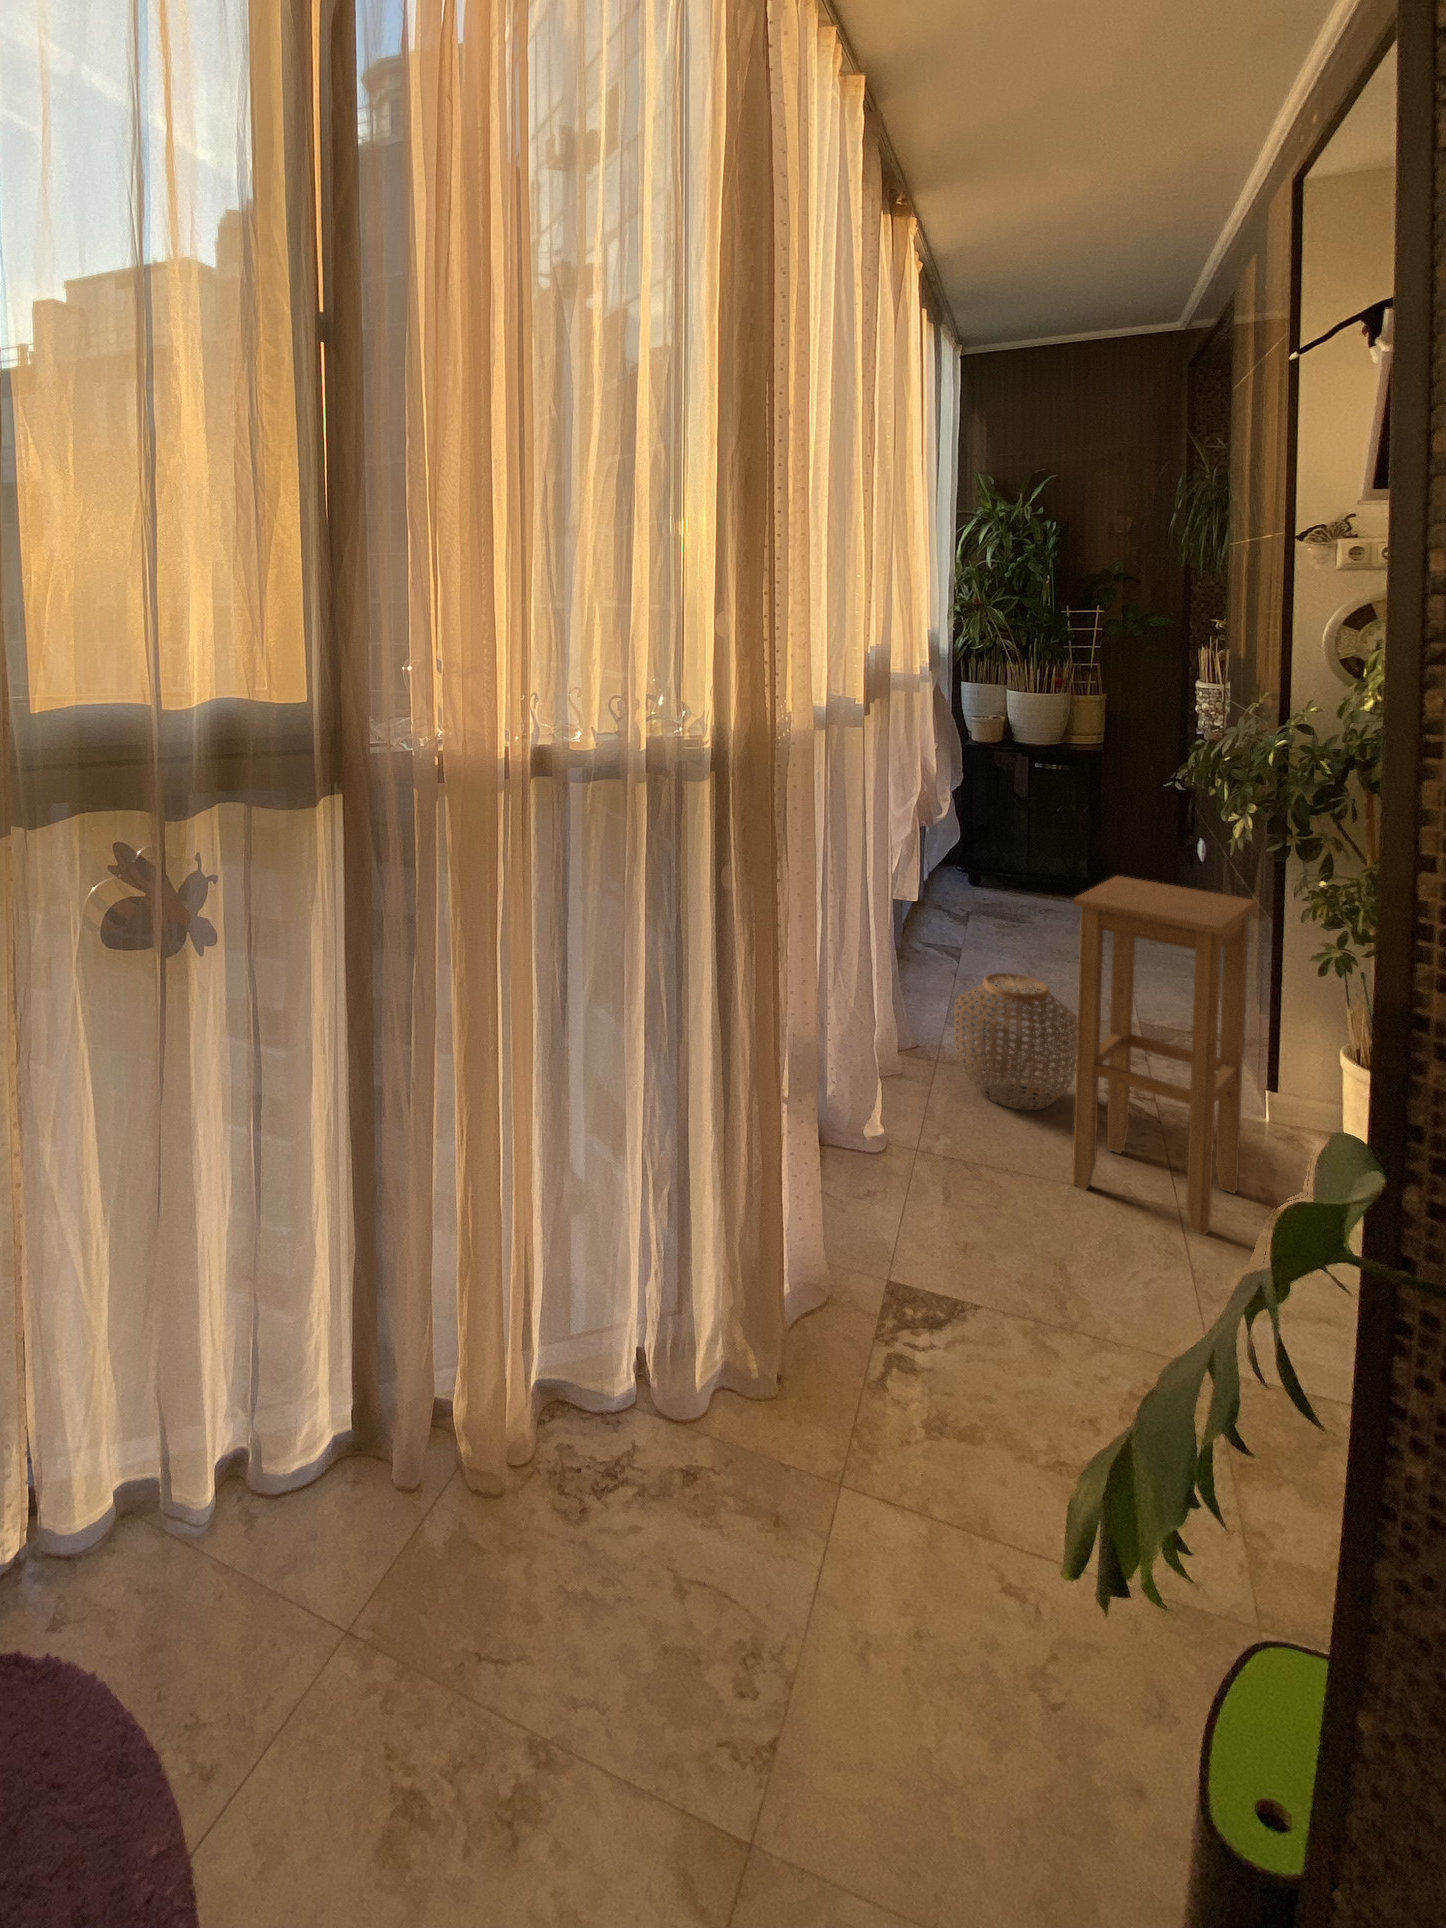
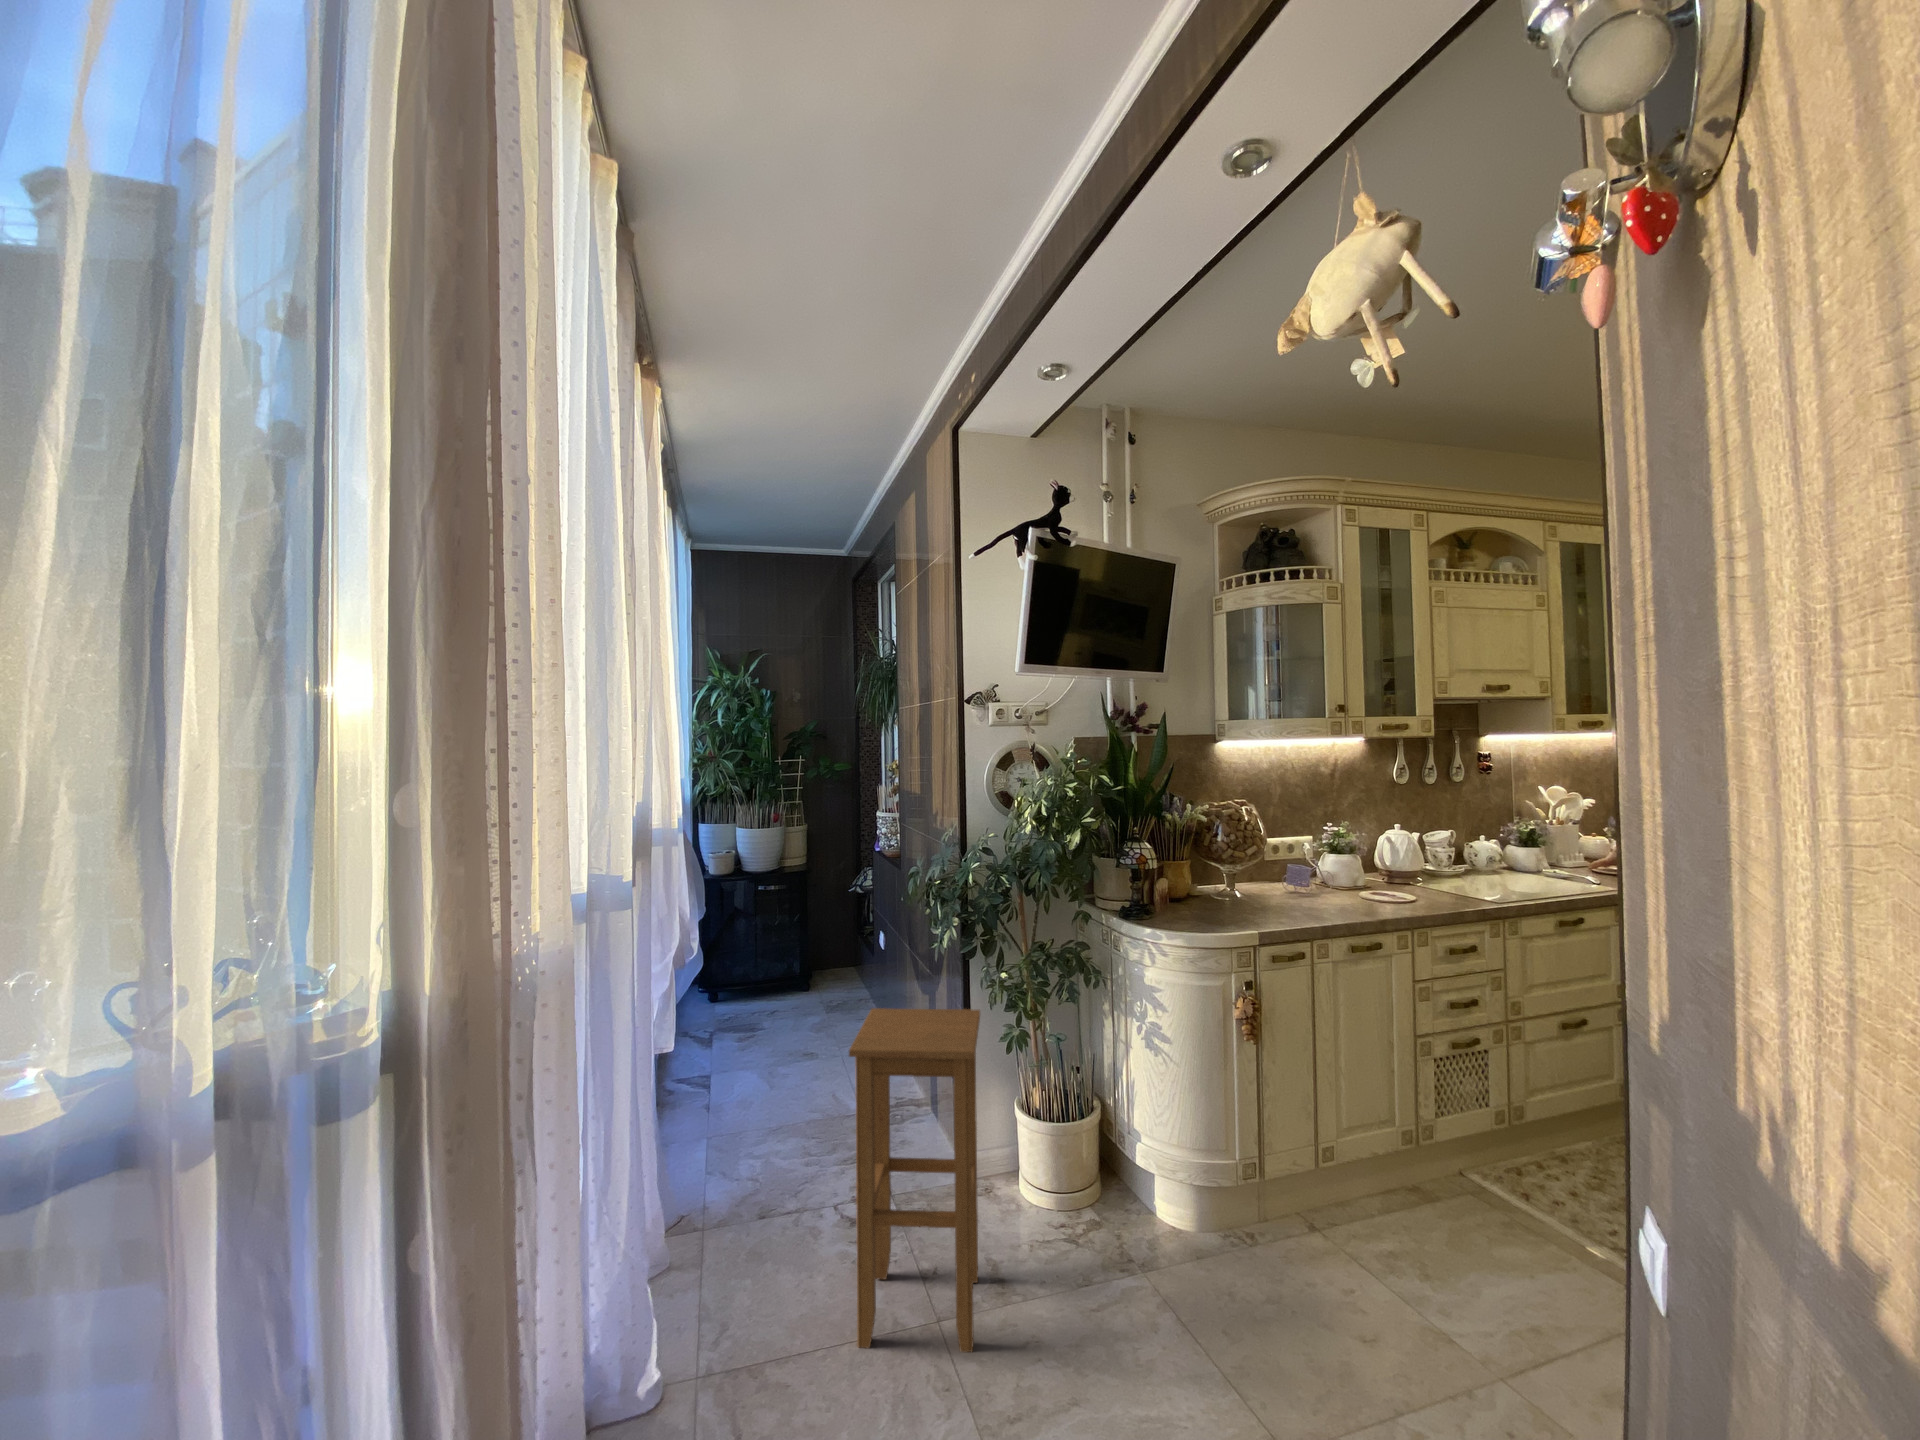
woven basket: present [954,973,1078,1110] -> none [727,1117,840,1264]

